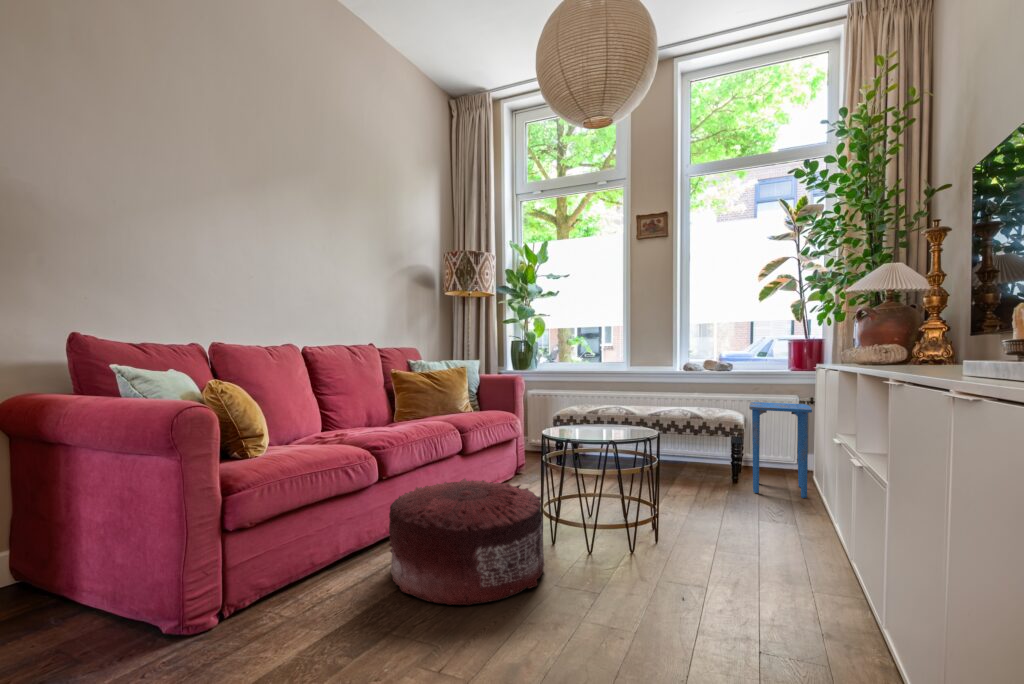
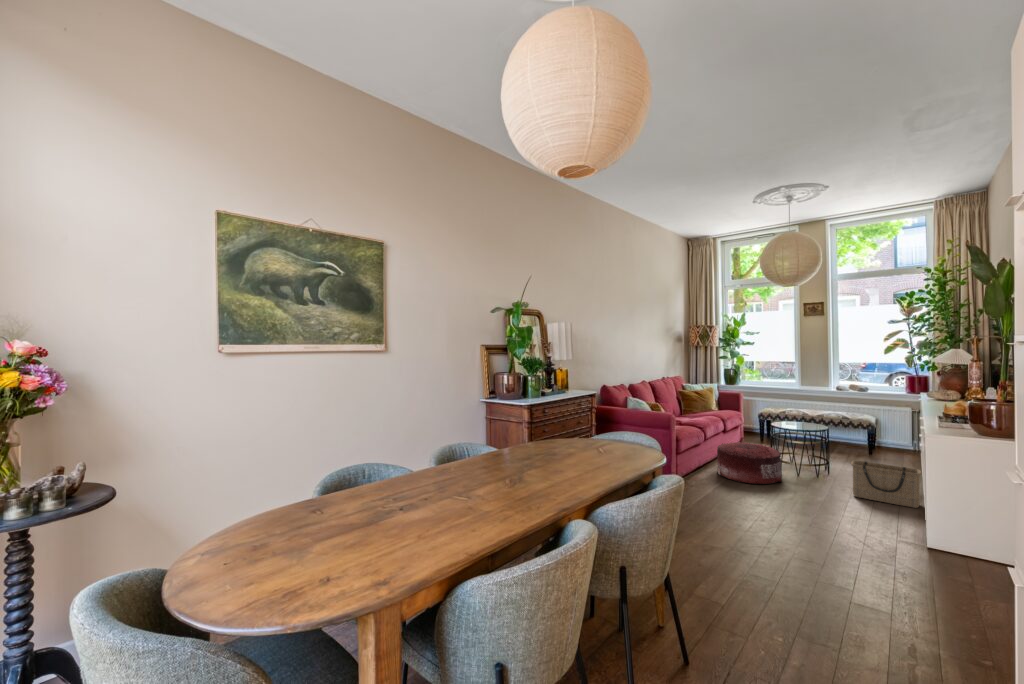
side table: present [749,402,812,498] -> none [878,411,916,462]
basket: none [696,519,872,664] -> present [851,460,922,508]

